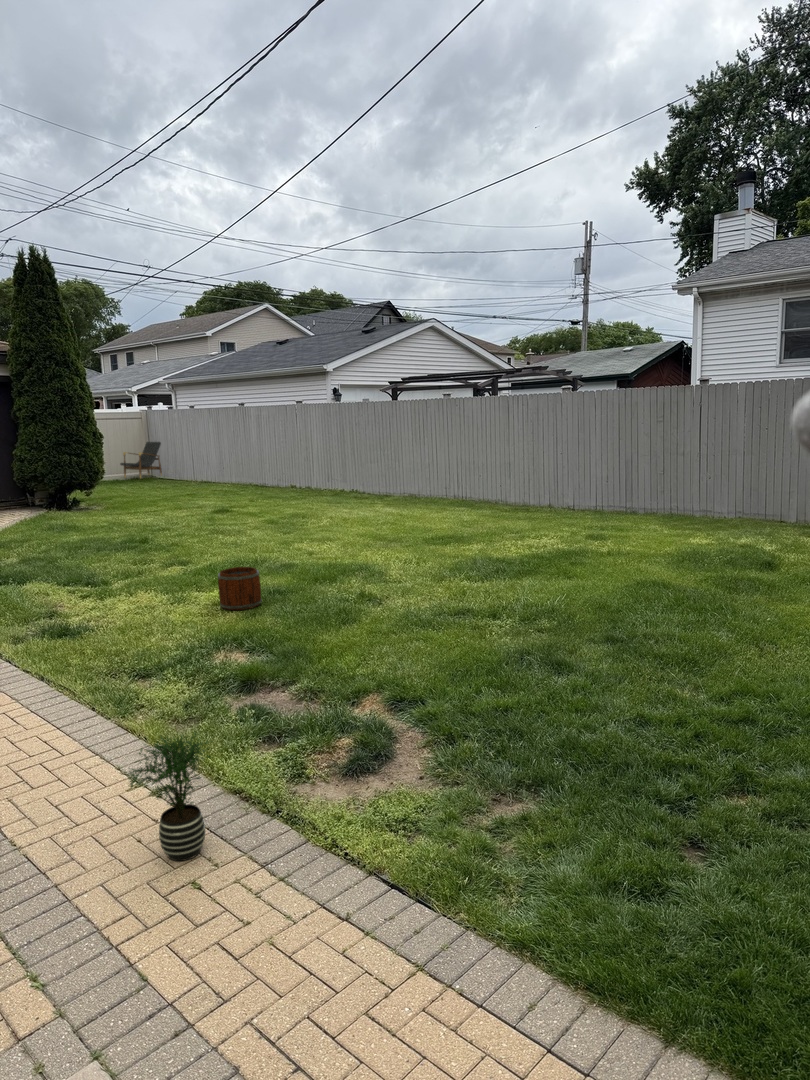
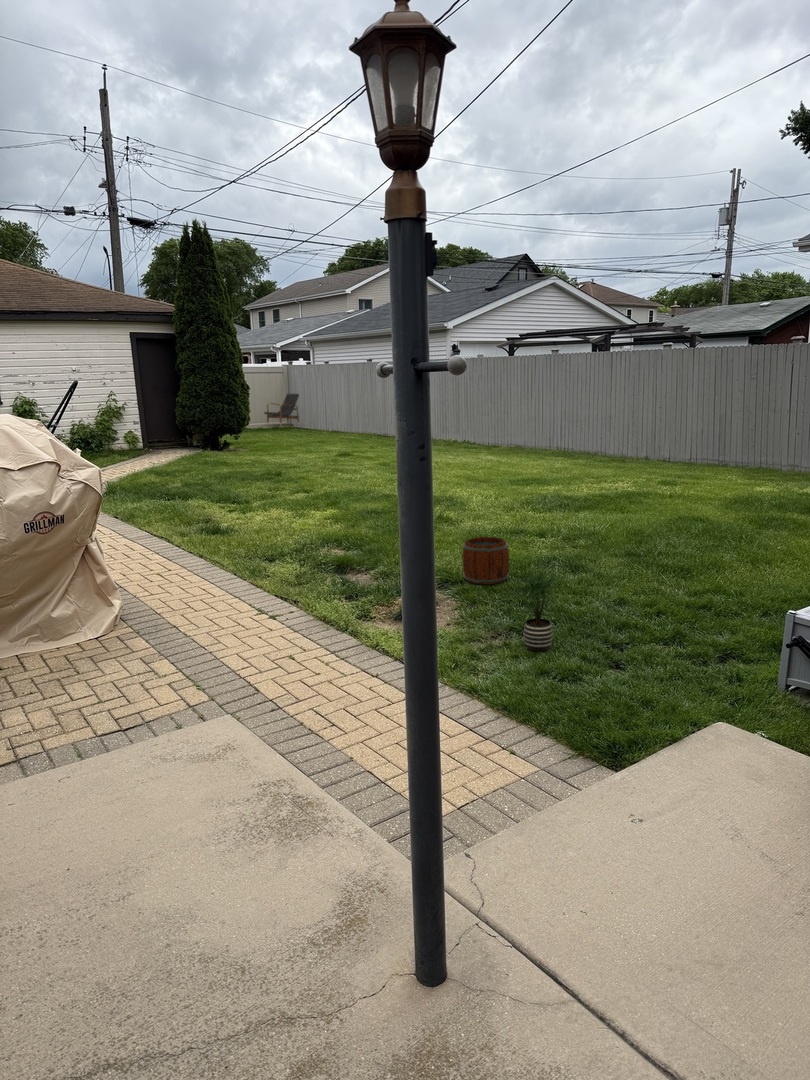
bucket: present [218,567,262,610] -> present [462,537,509,584]
potted plant: present [128,733,210,861] -> present [510,573,559,652]

